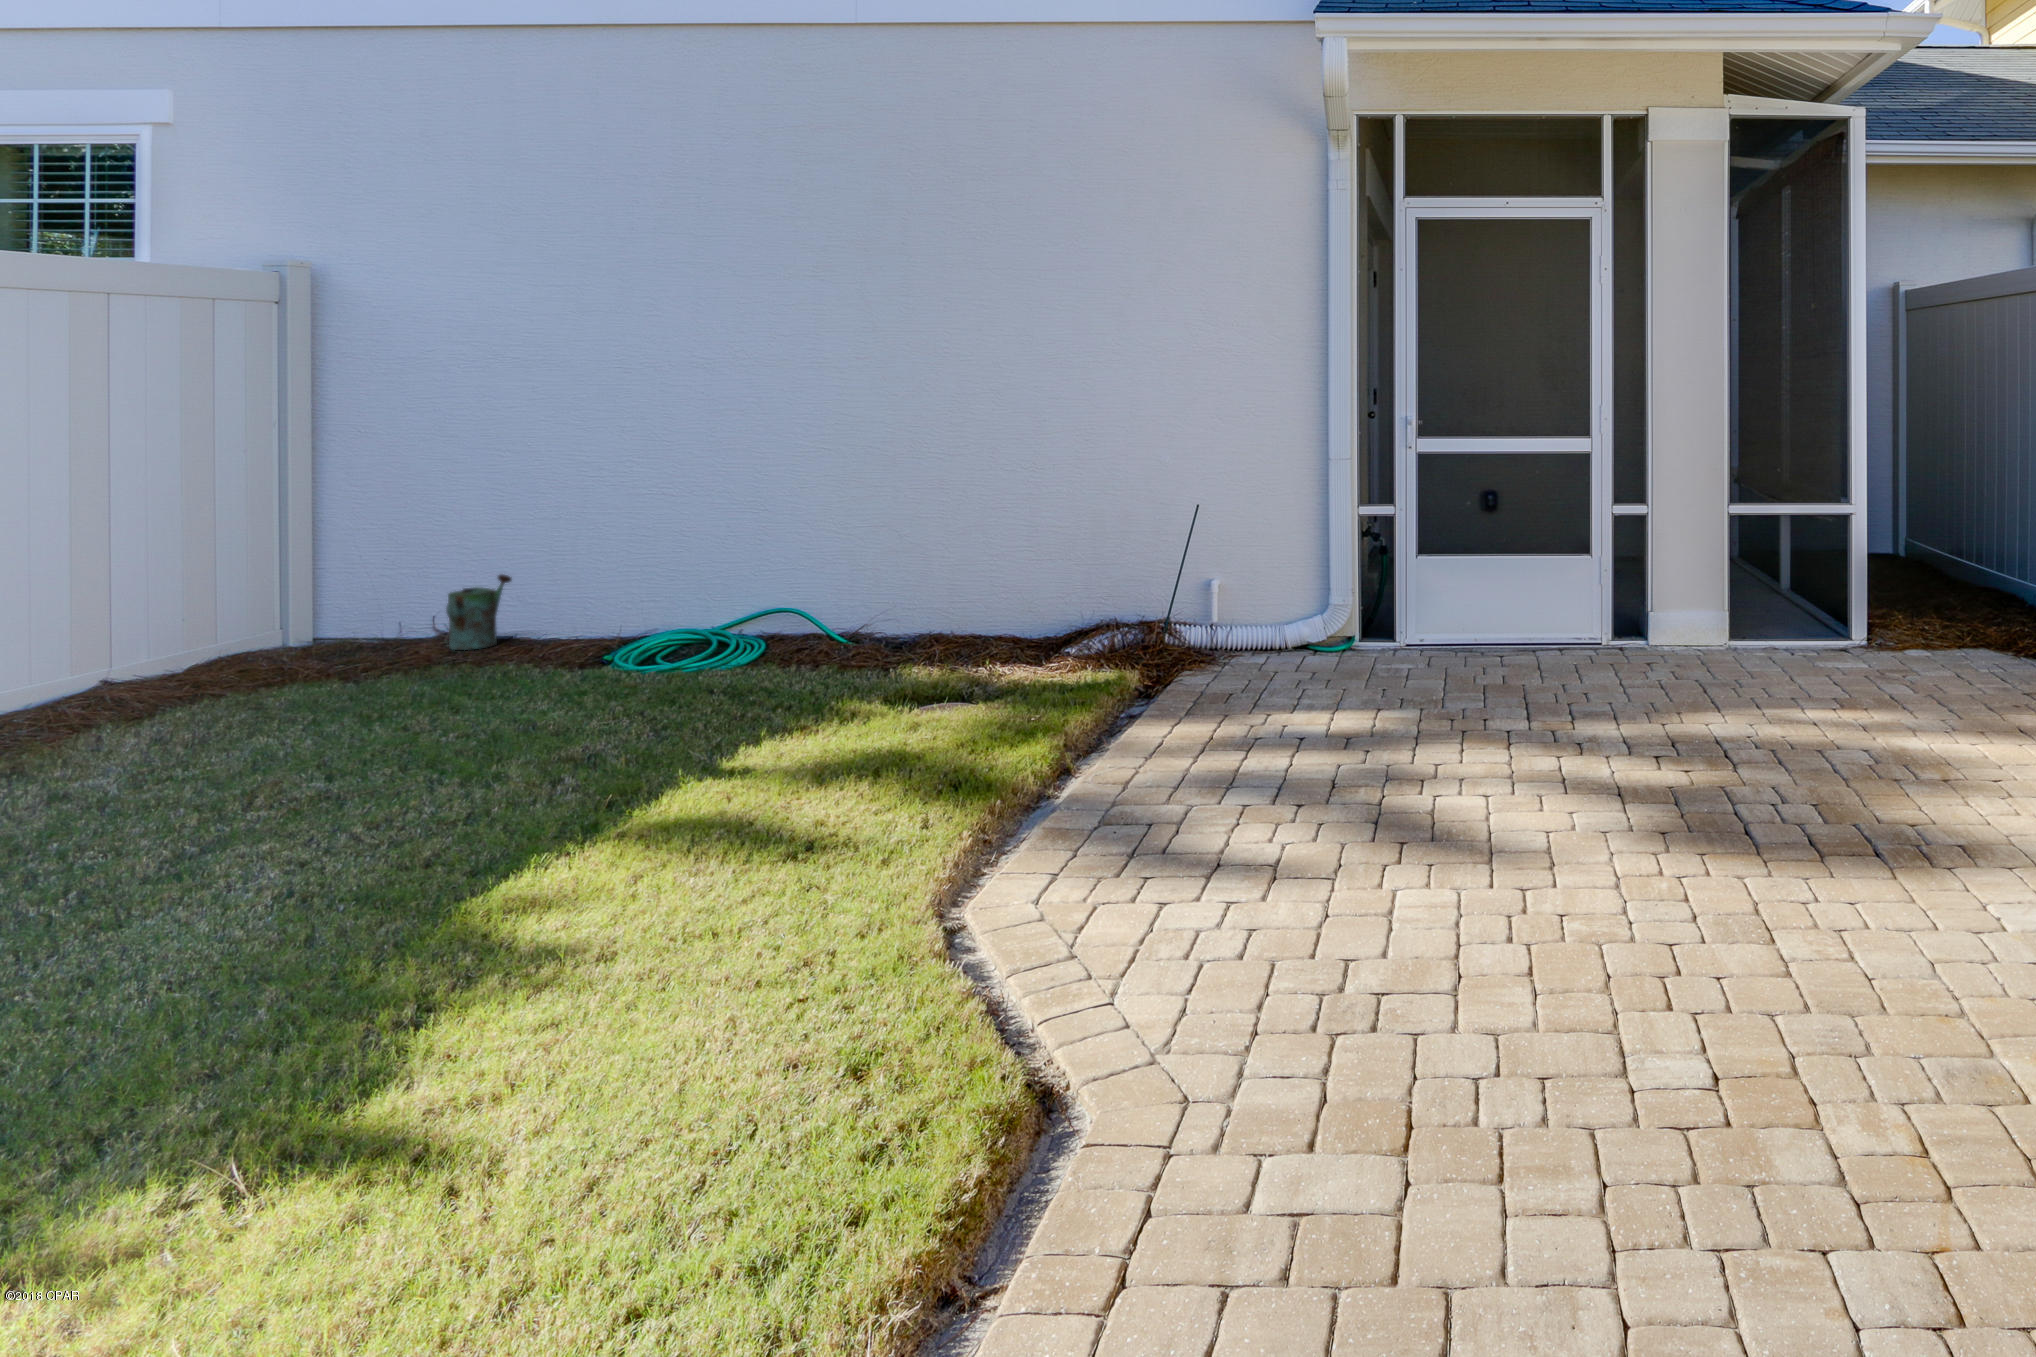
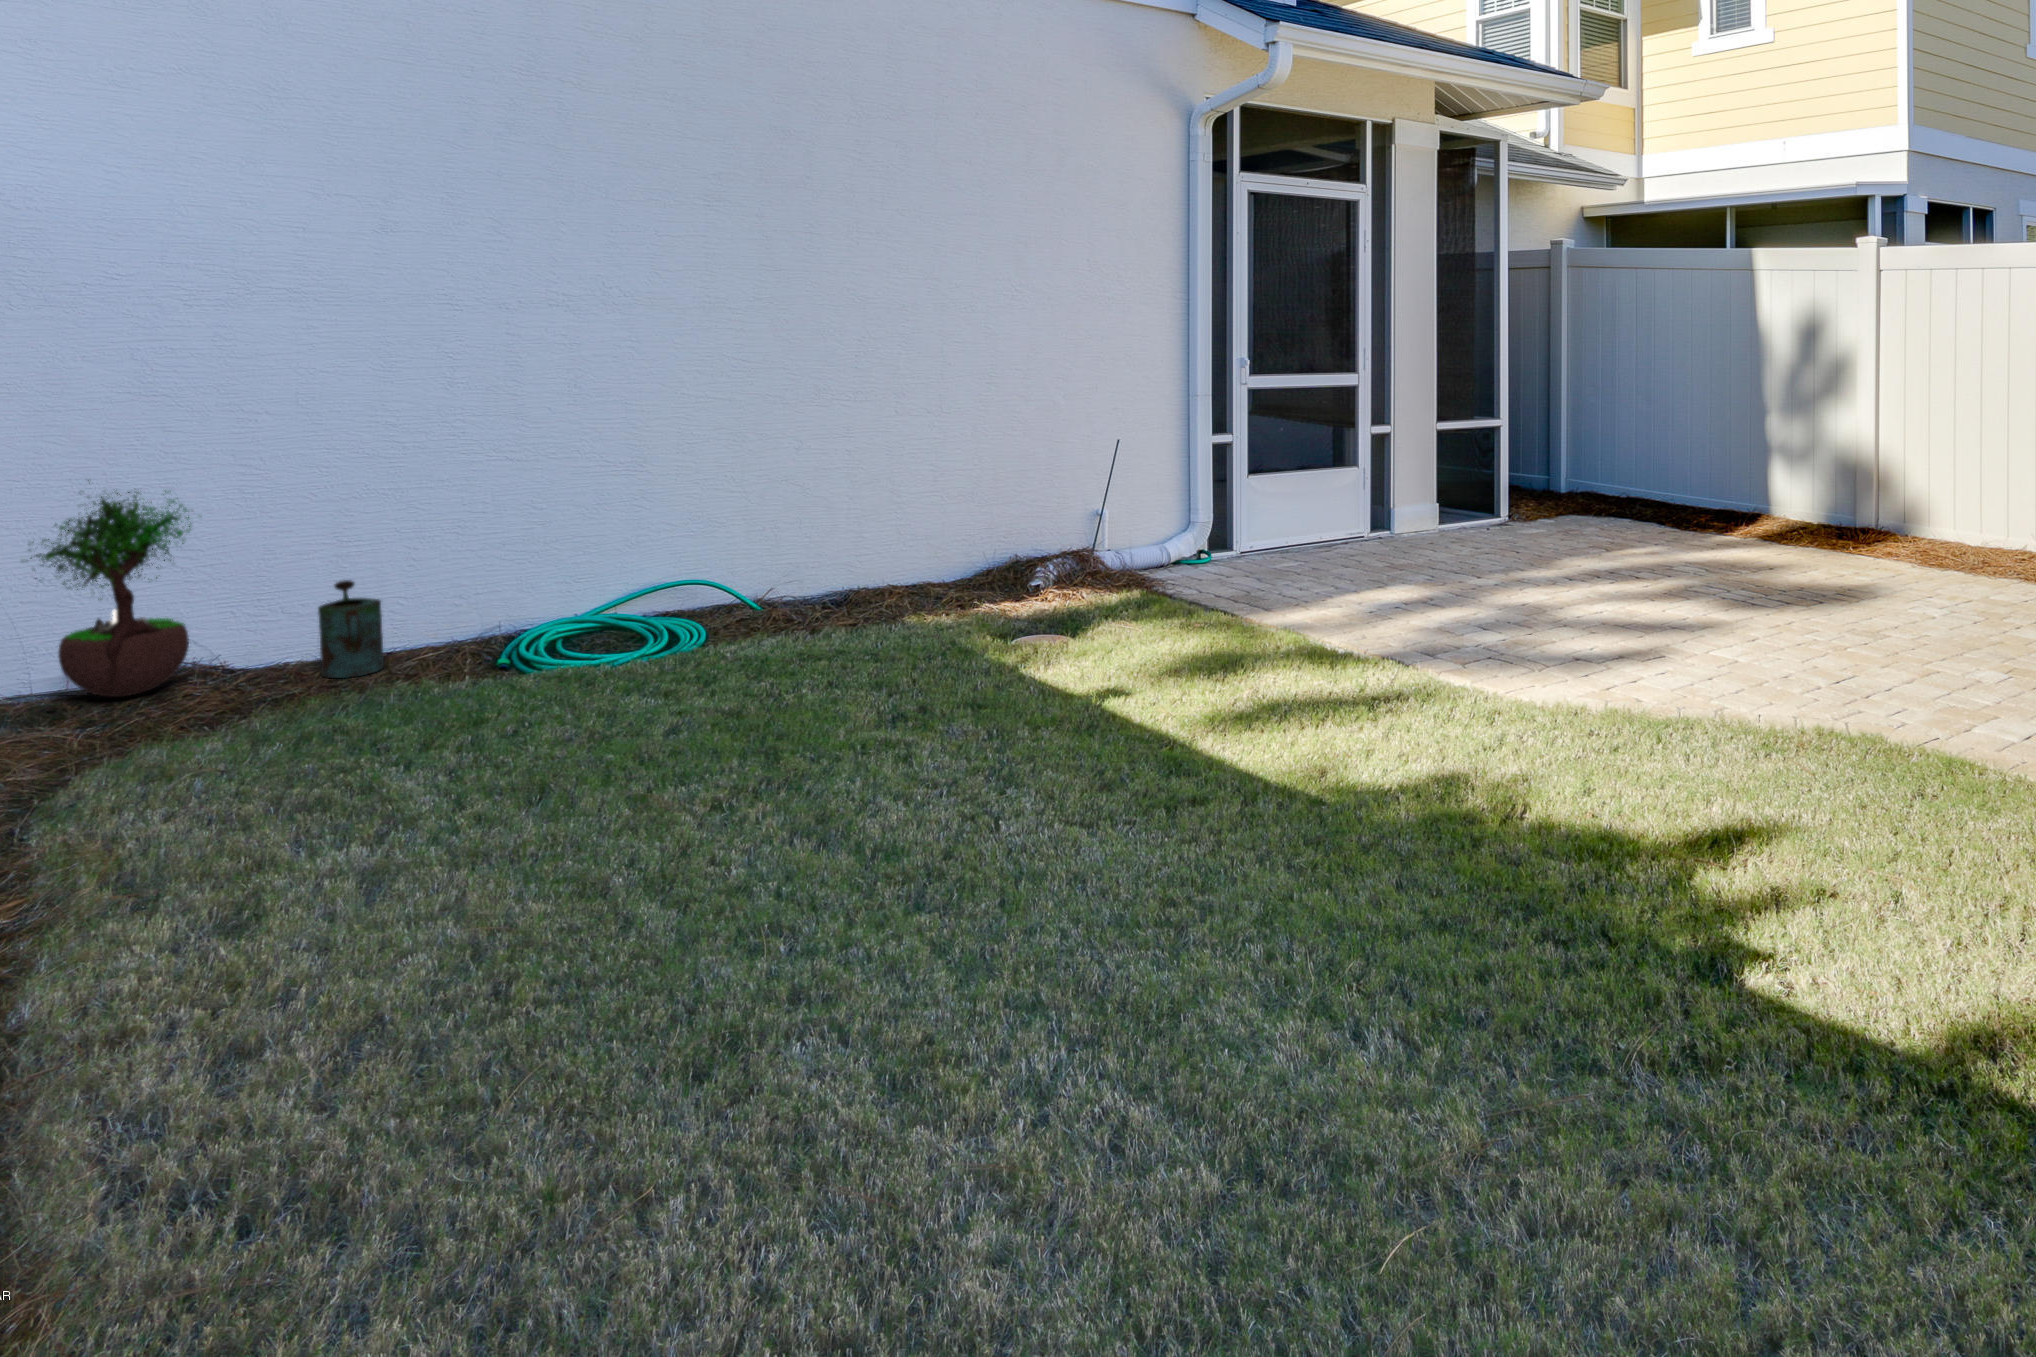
potted tree: none [271,479,399,643] -> present [30,480,190,697]

